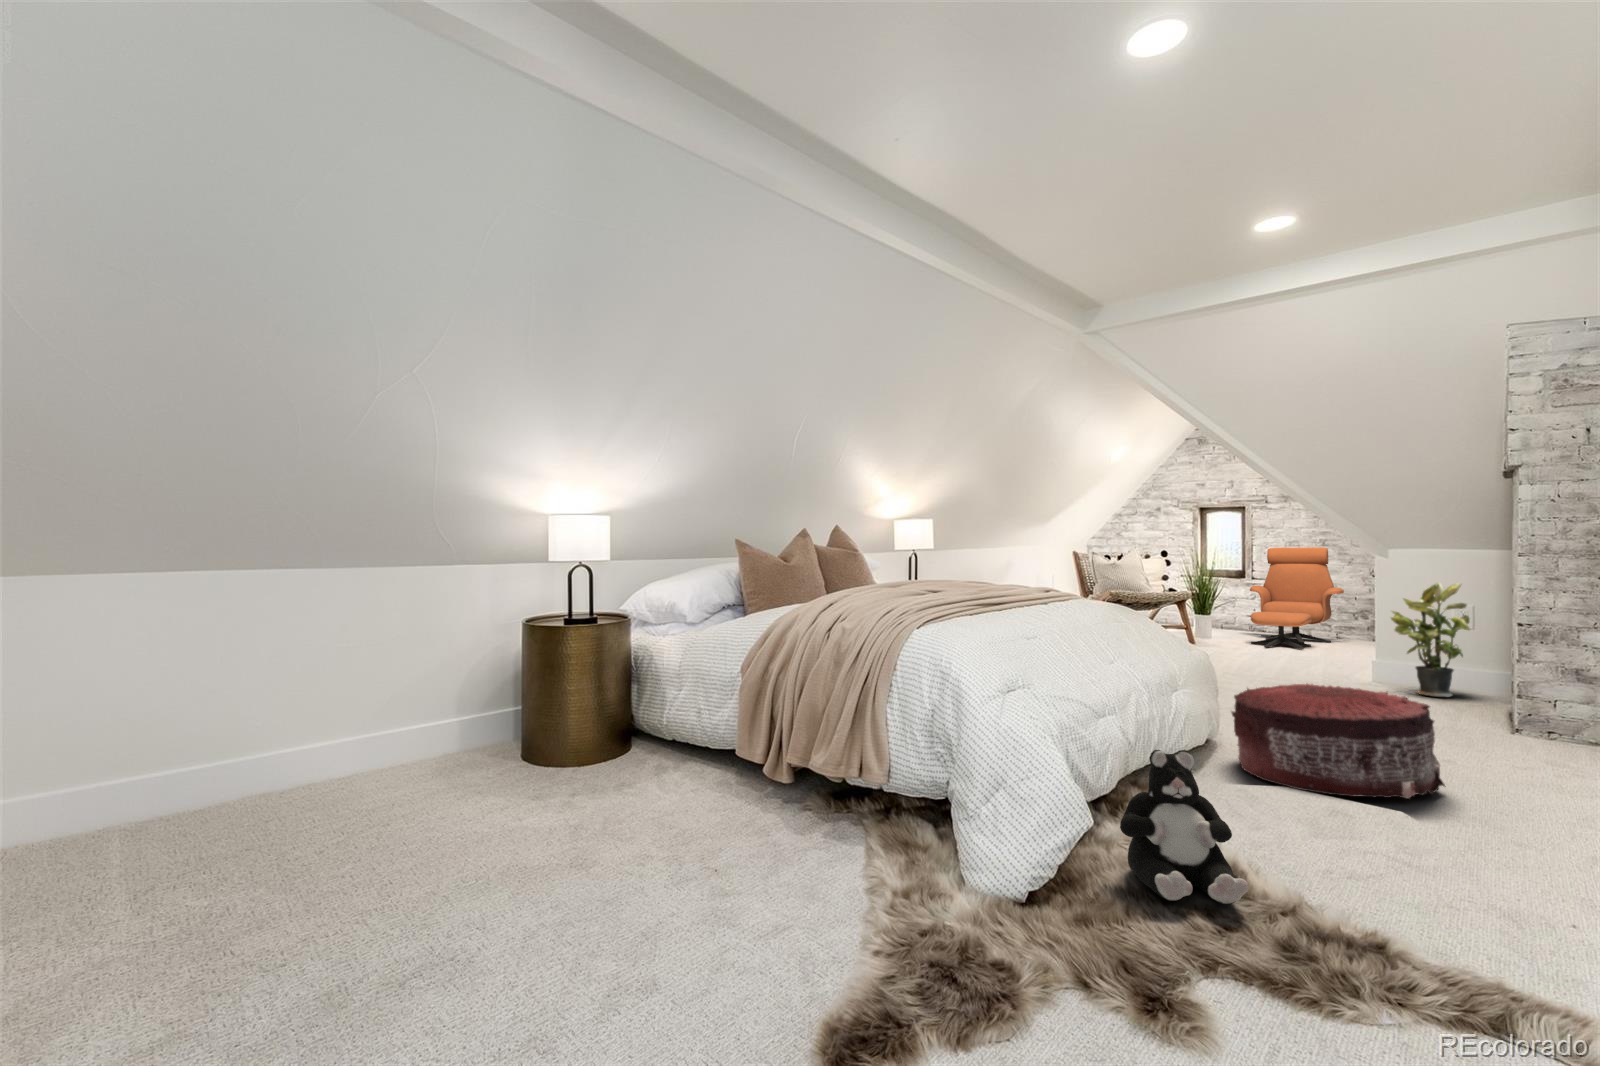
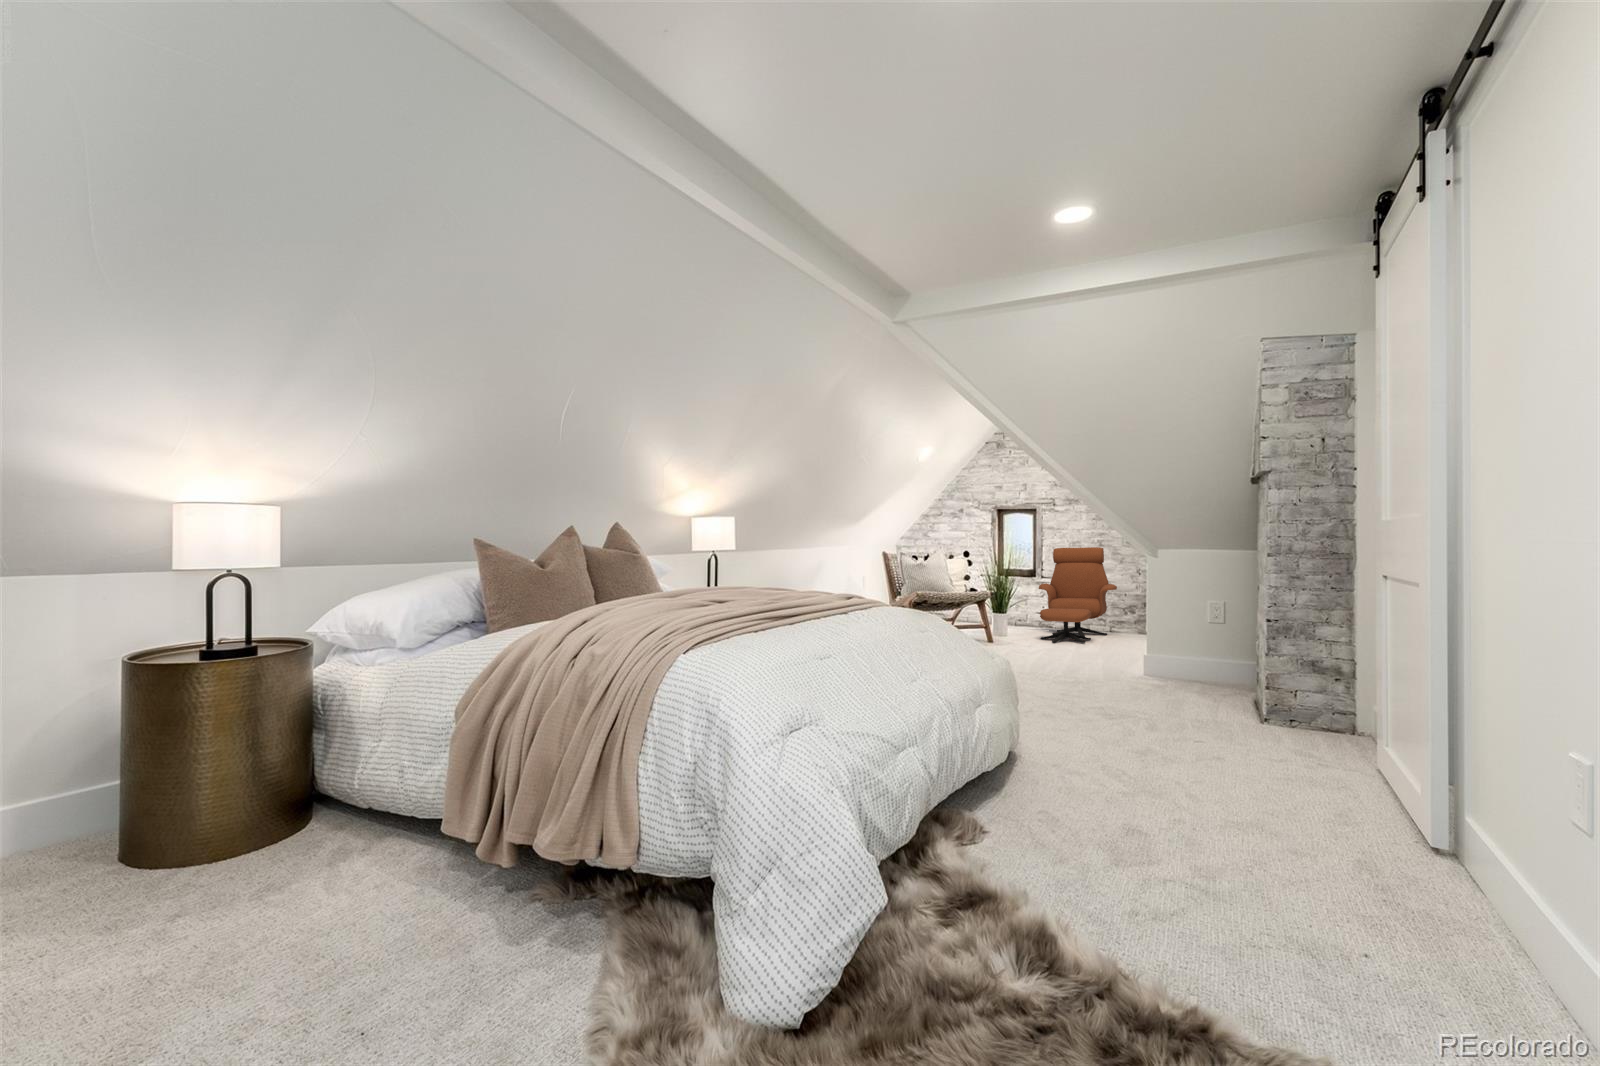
potted plant: present [1391,582,1470,697] -> none [1160,579,1226,688]
pouf: present [1232,684,1446,799] -> none [1029,689,1228,813]
plush toy: present [1120,750,1249,904] -> none [914,800,1061,1001]

